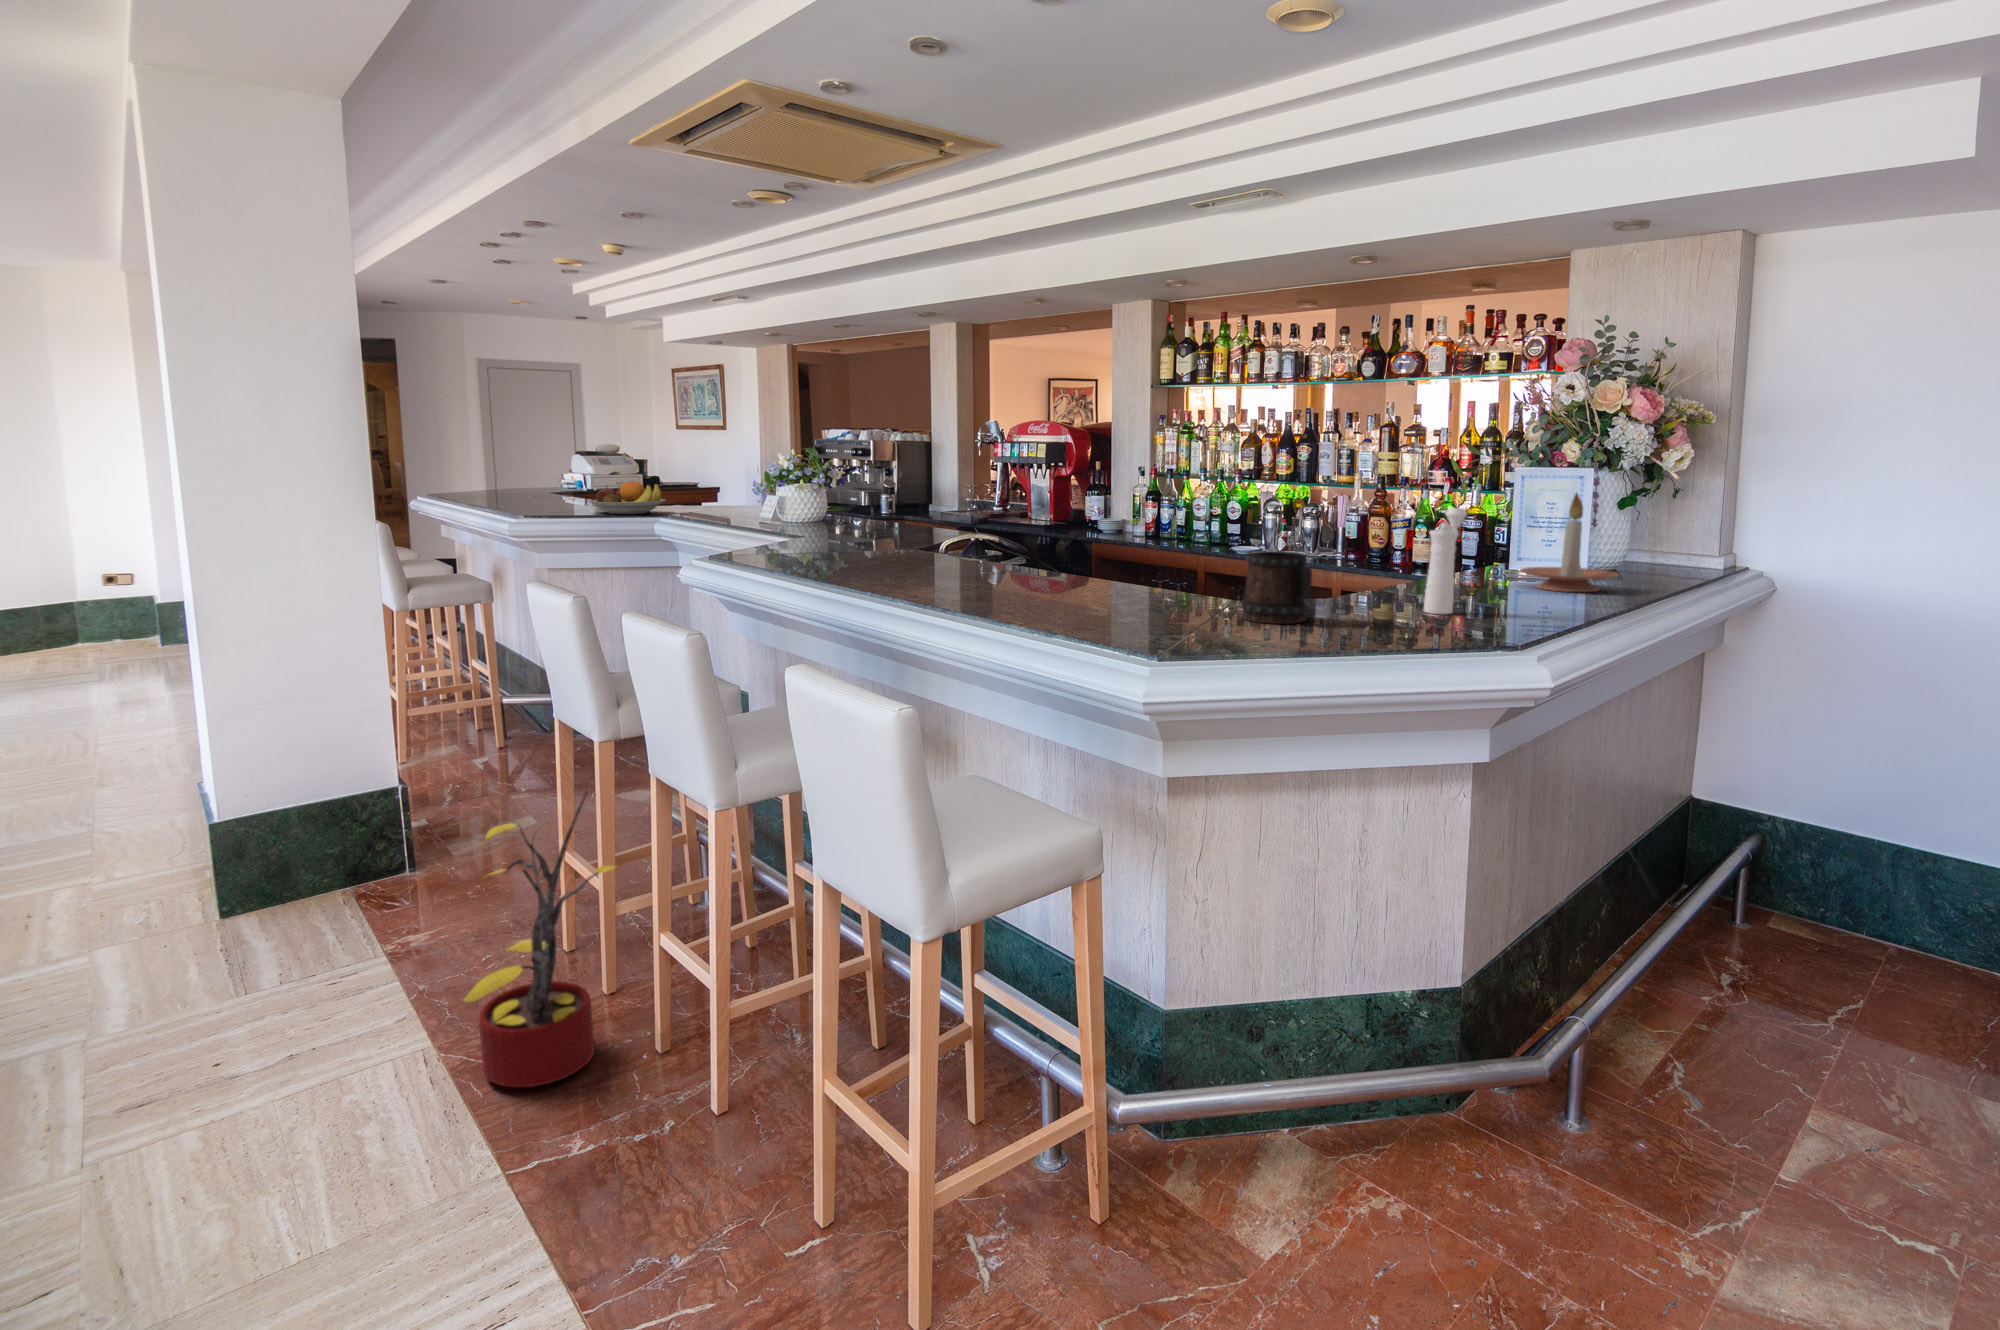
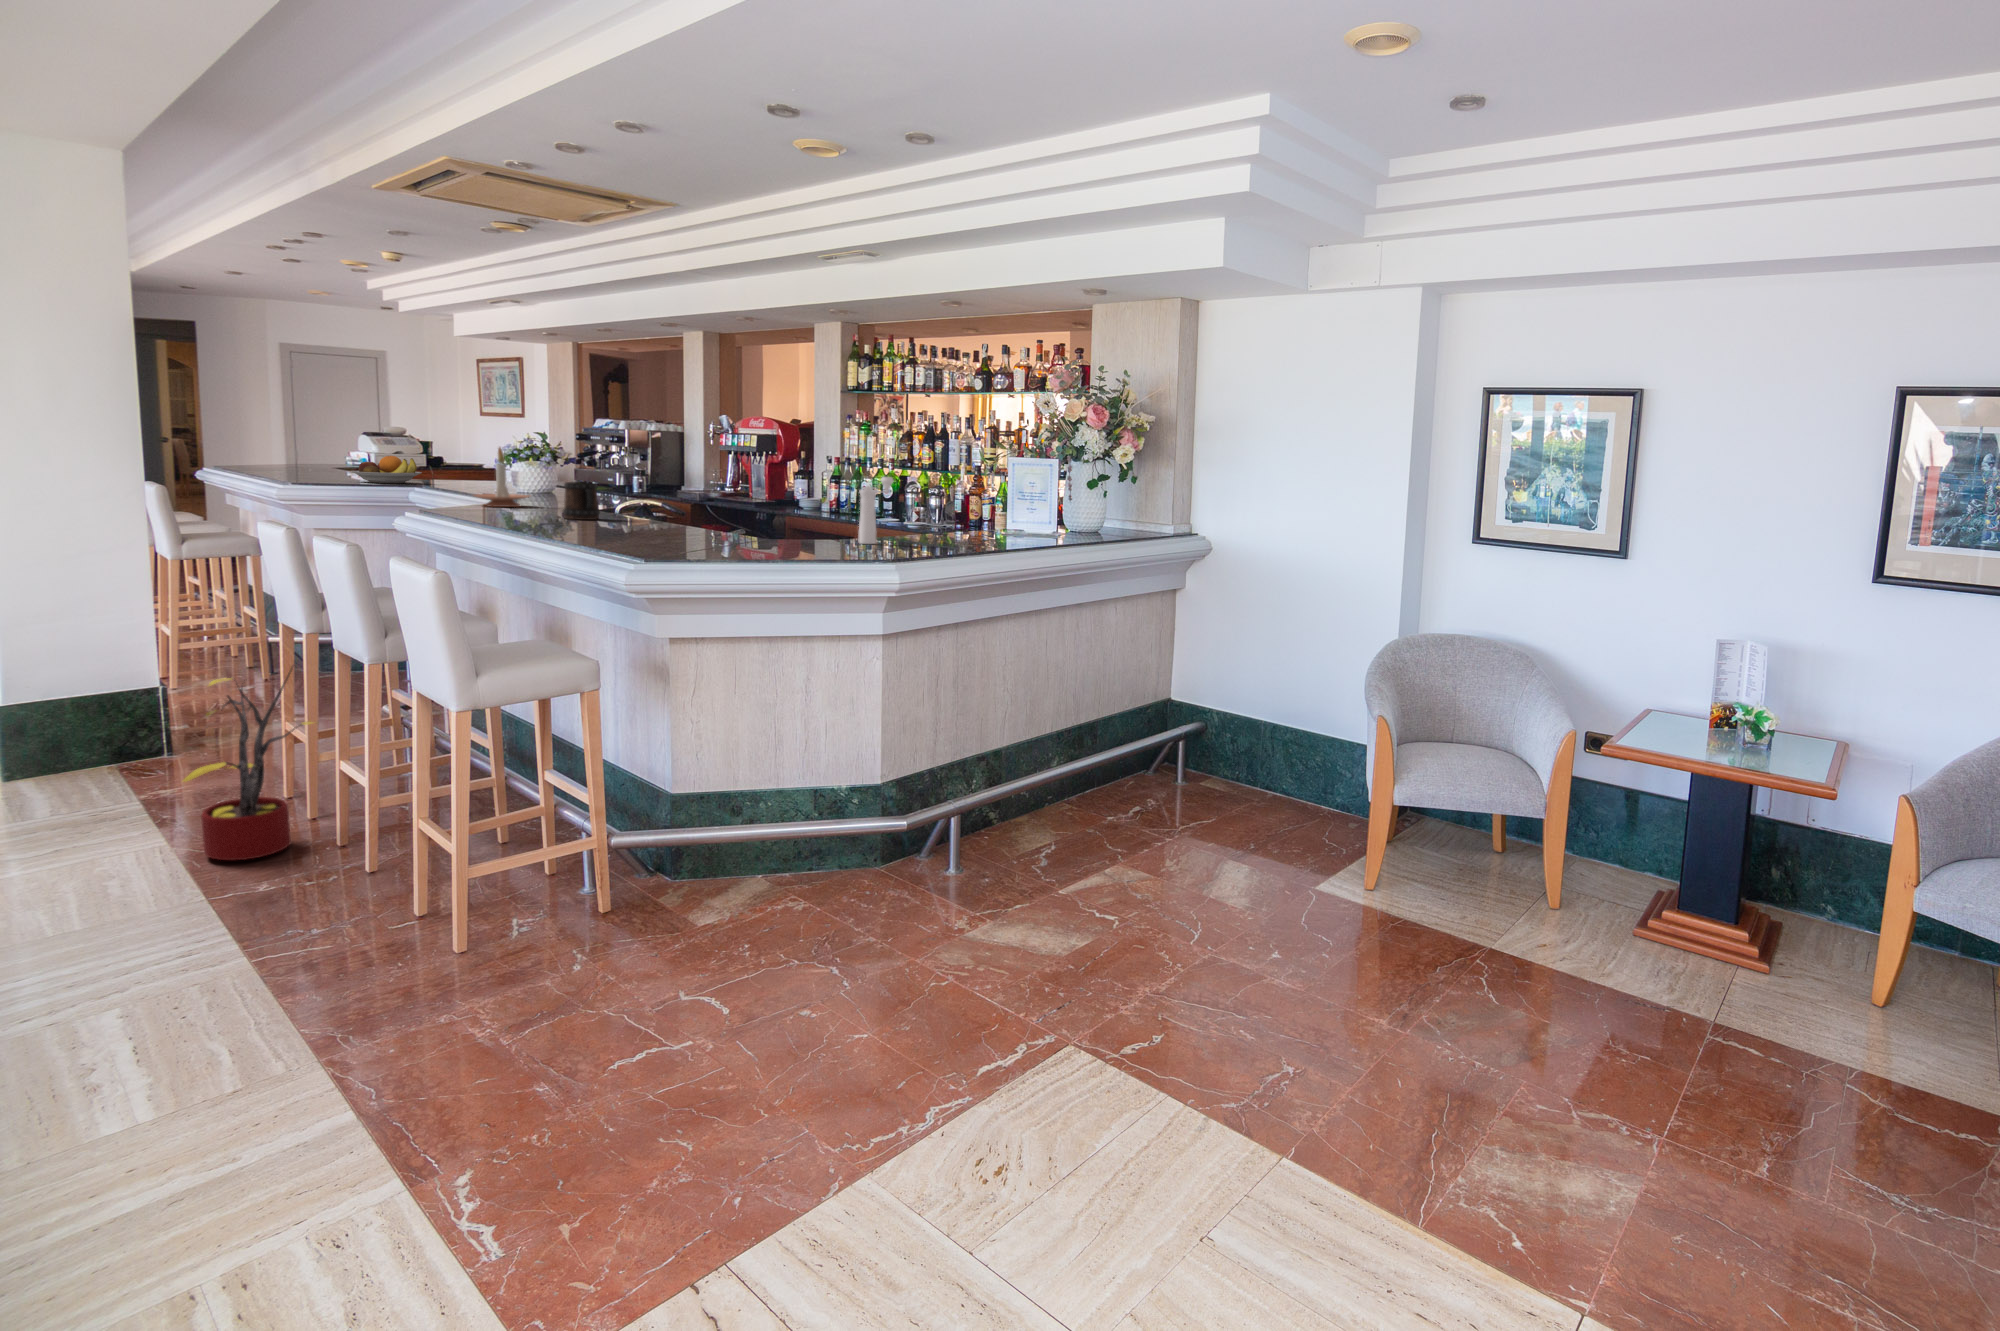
candle holder: present [1522,493,1618,592] -> present [475,447,529,507]
beer mug: present [1241,551,1312,624] -> present [563,482,600,520]

